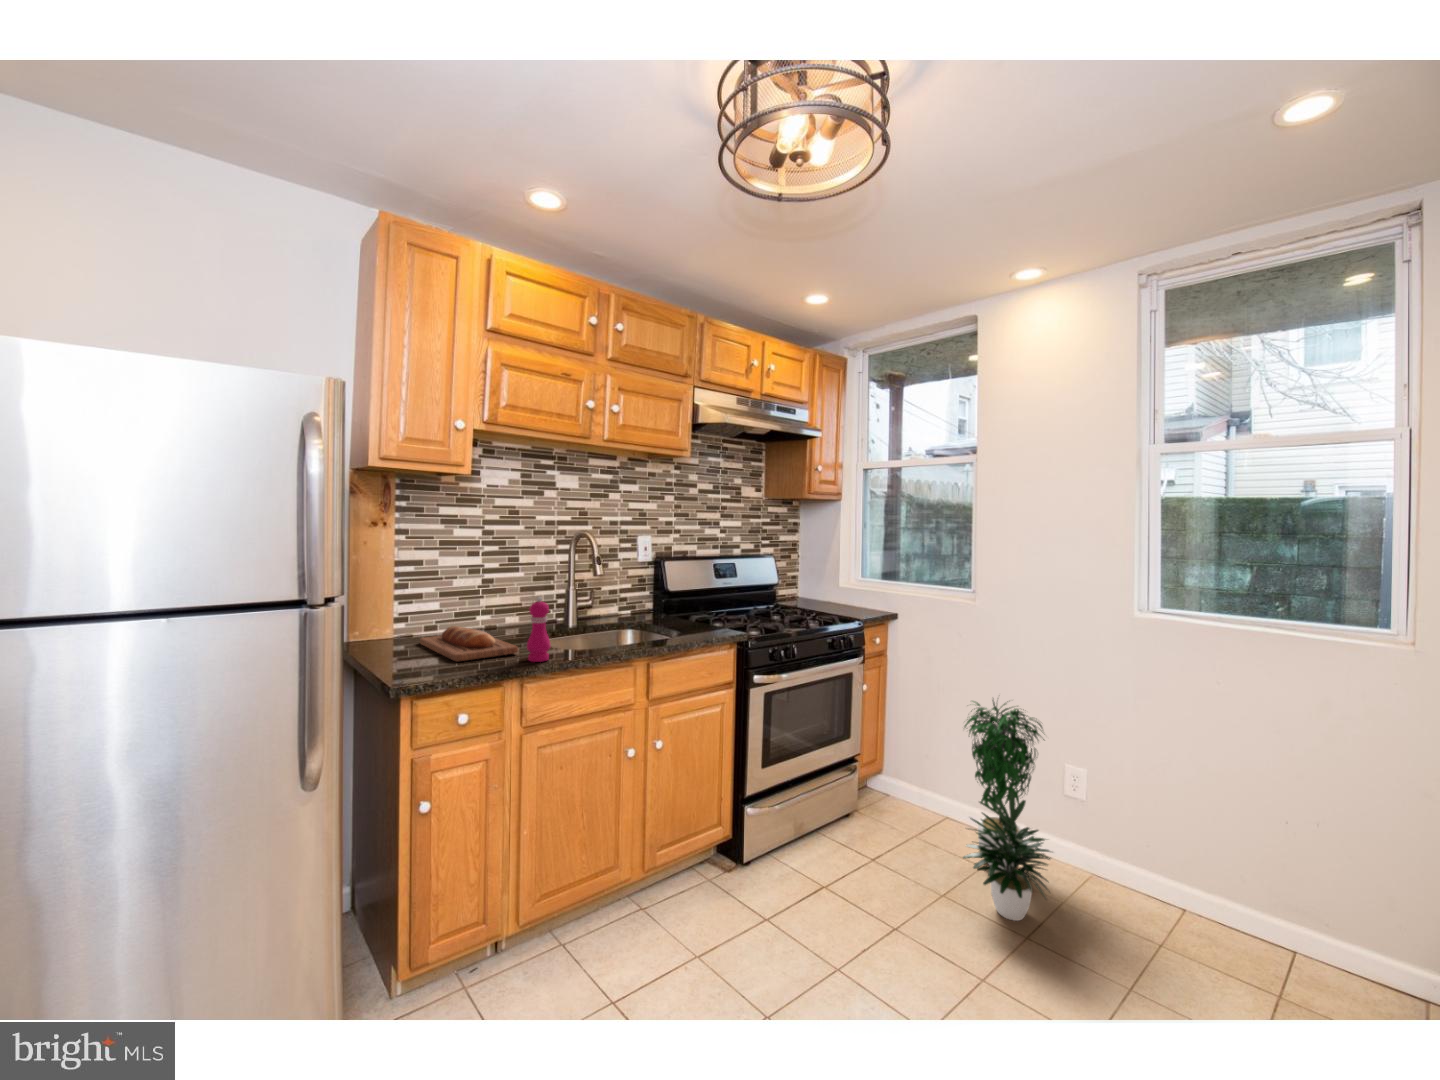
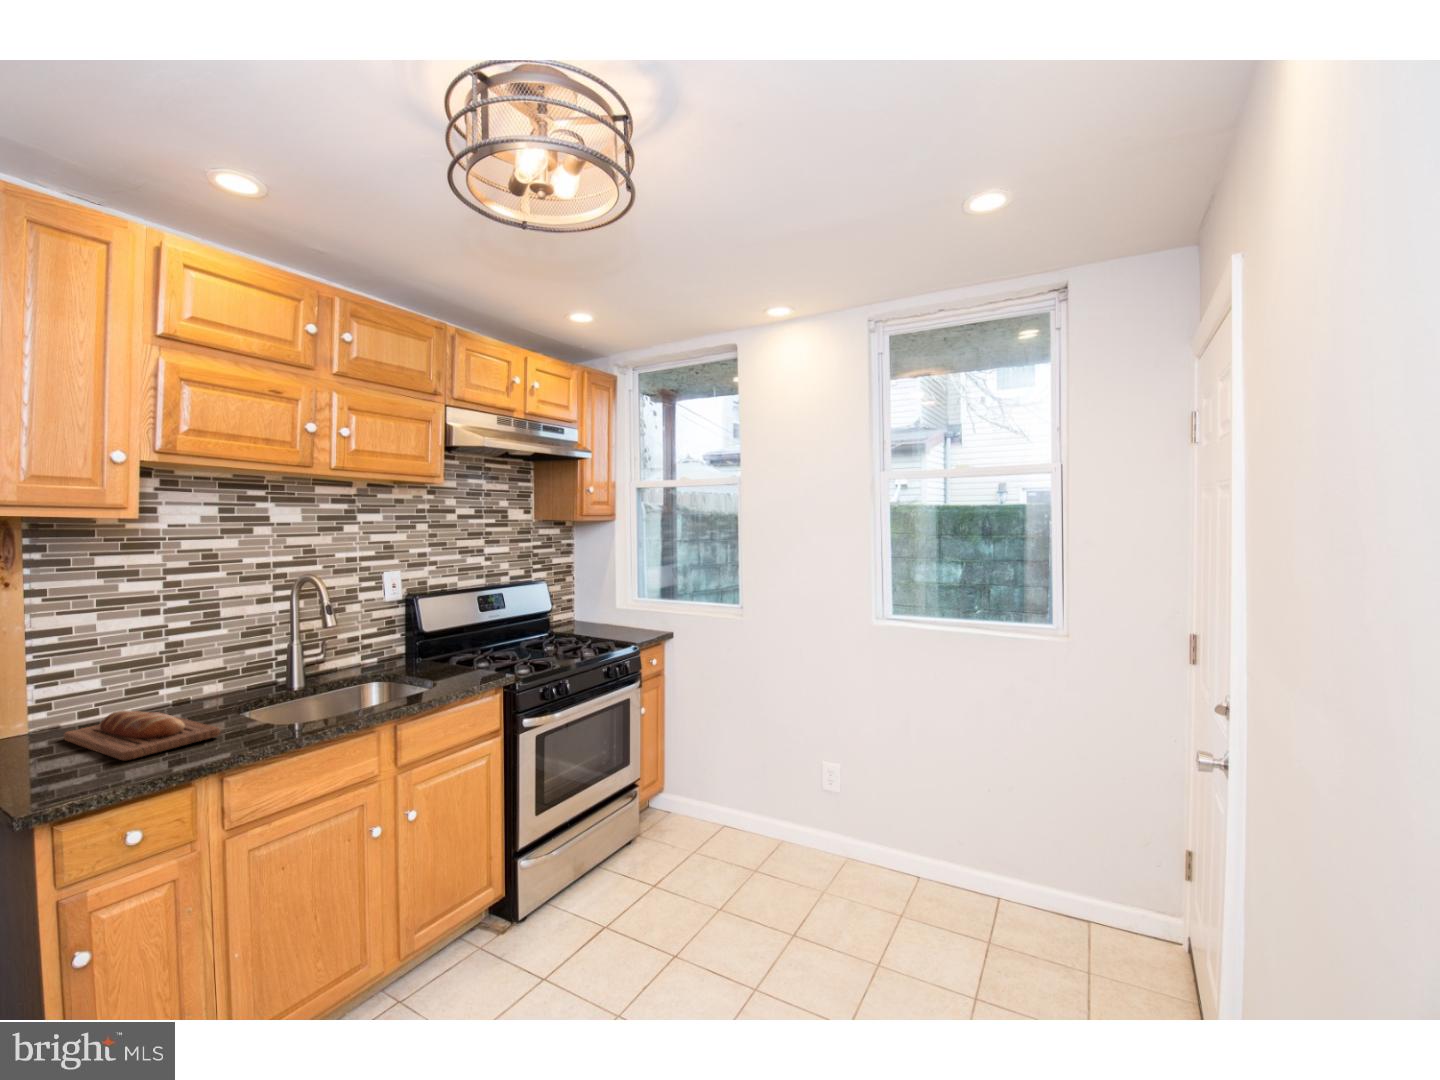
pepper mill: present [527,597,551,662] -> none [232,666,266,746]
potted plant: present [963,700,1050,921] -> none [732,703,809,911]

